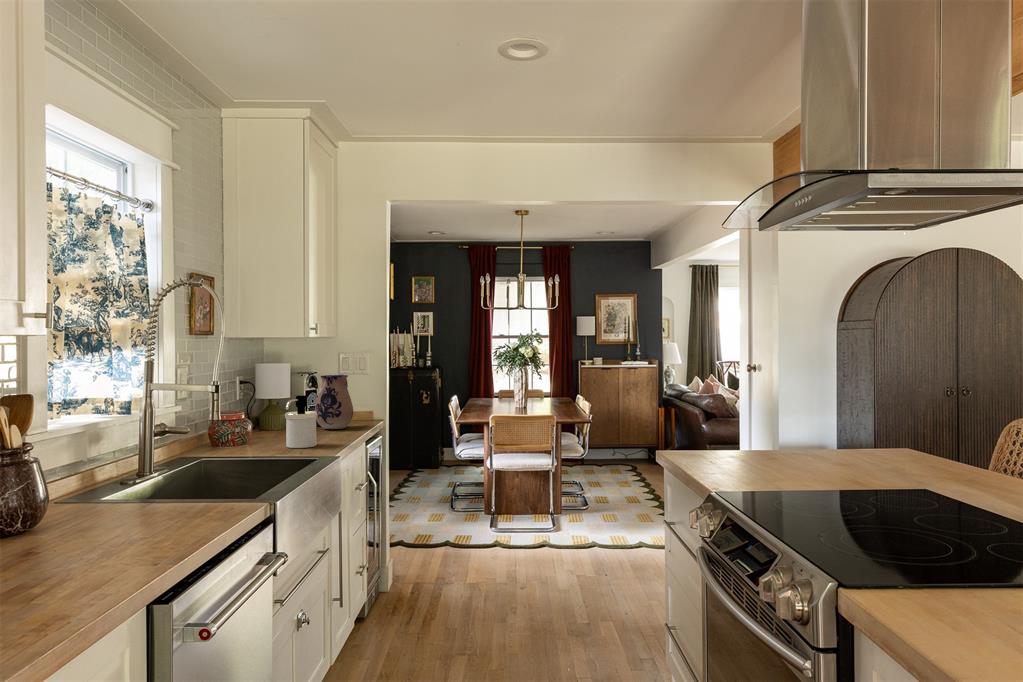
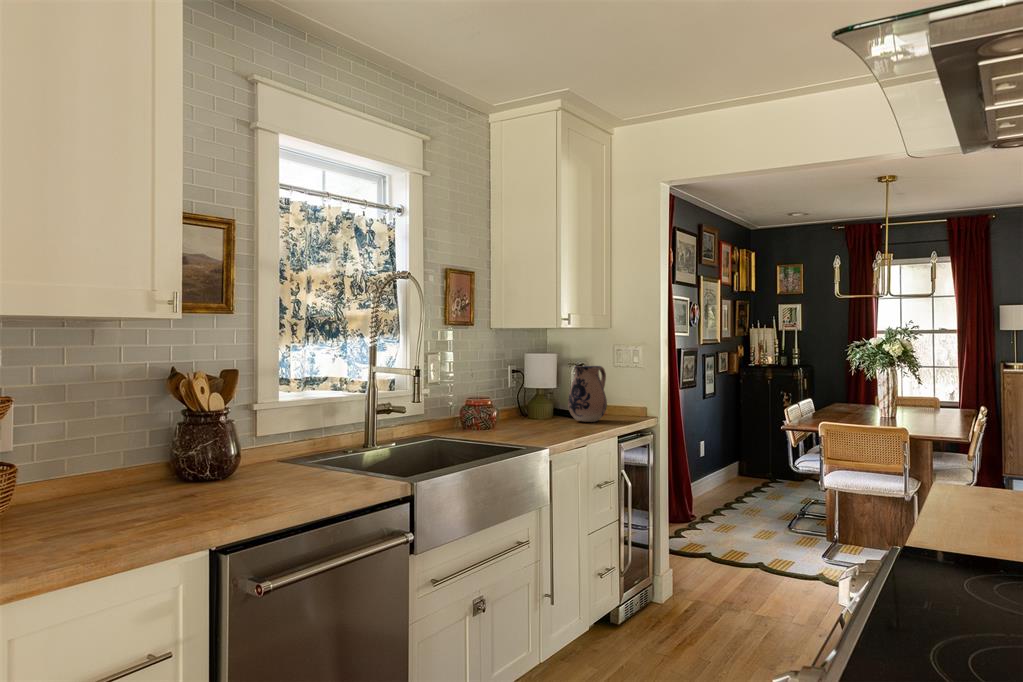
soap dispenser: present [285,395,317,448] -> none [502,383,541,436]

